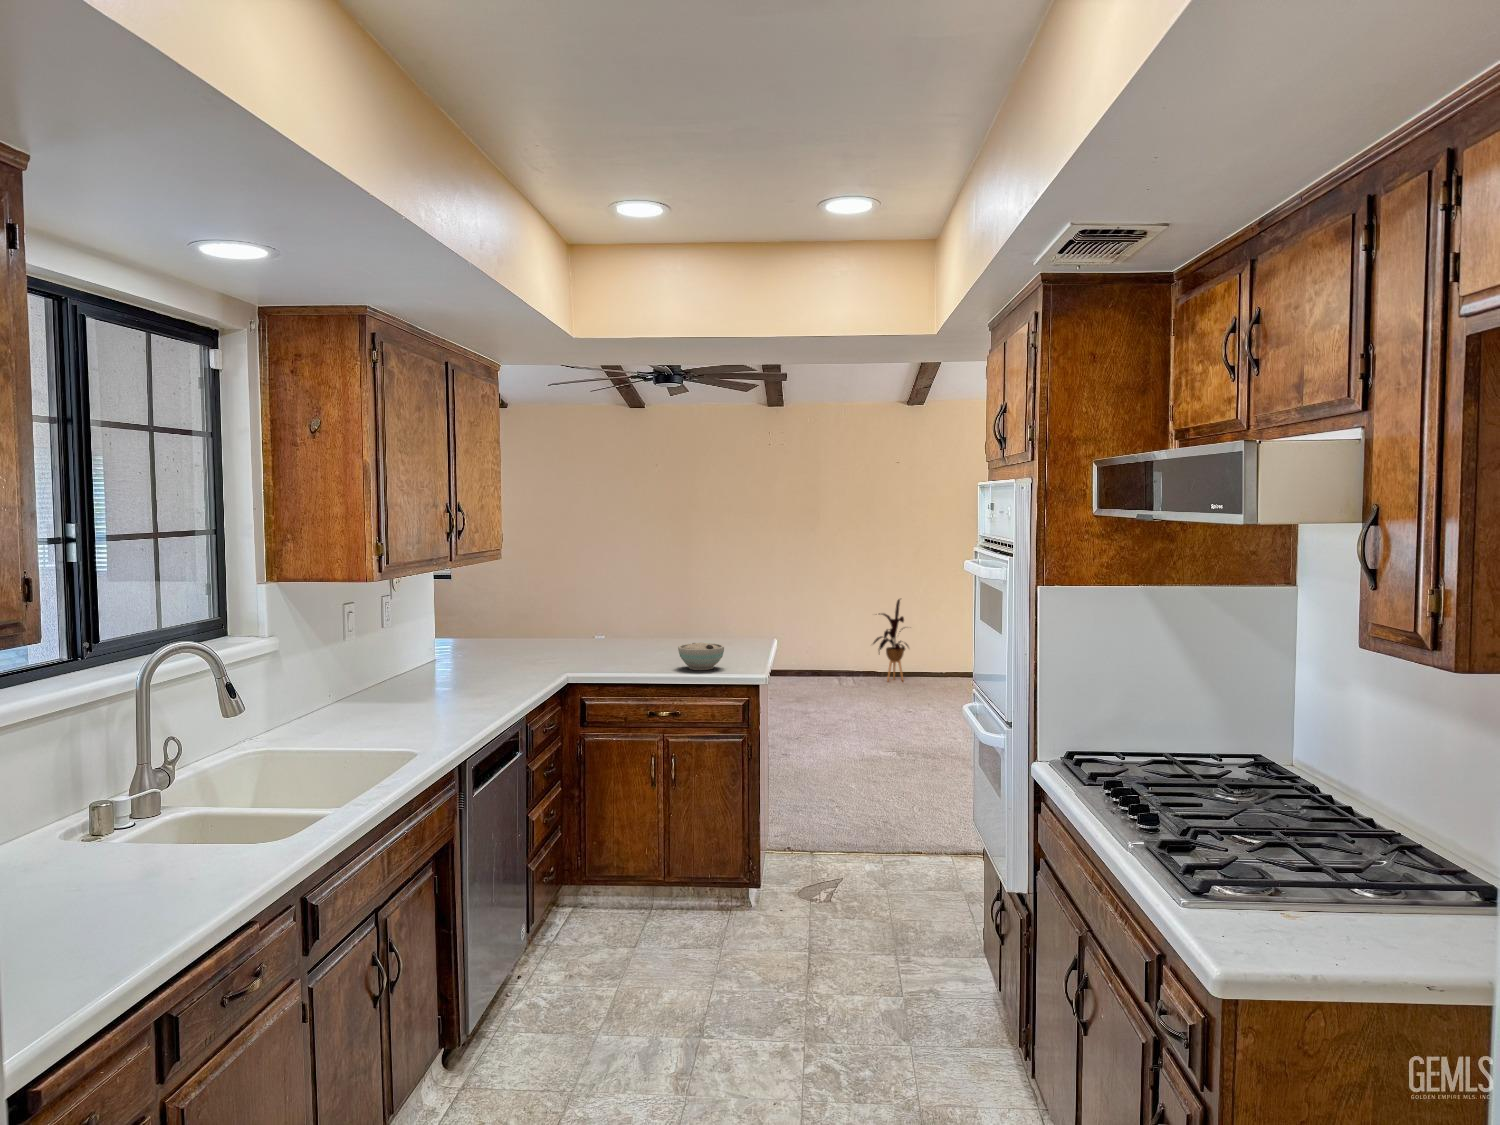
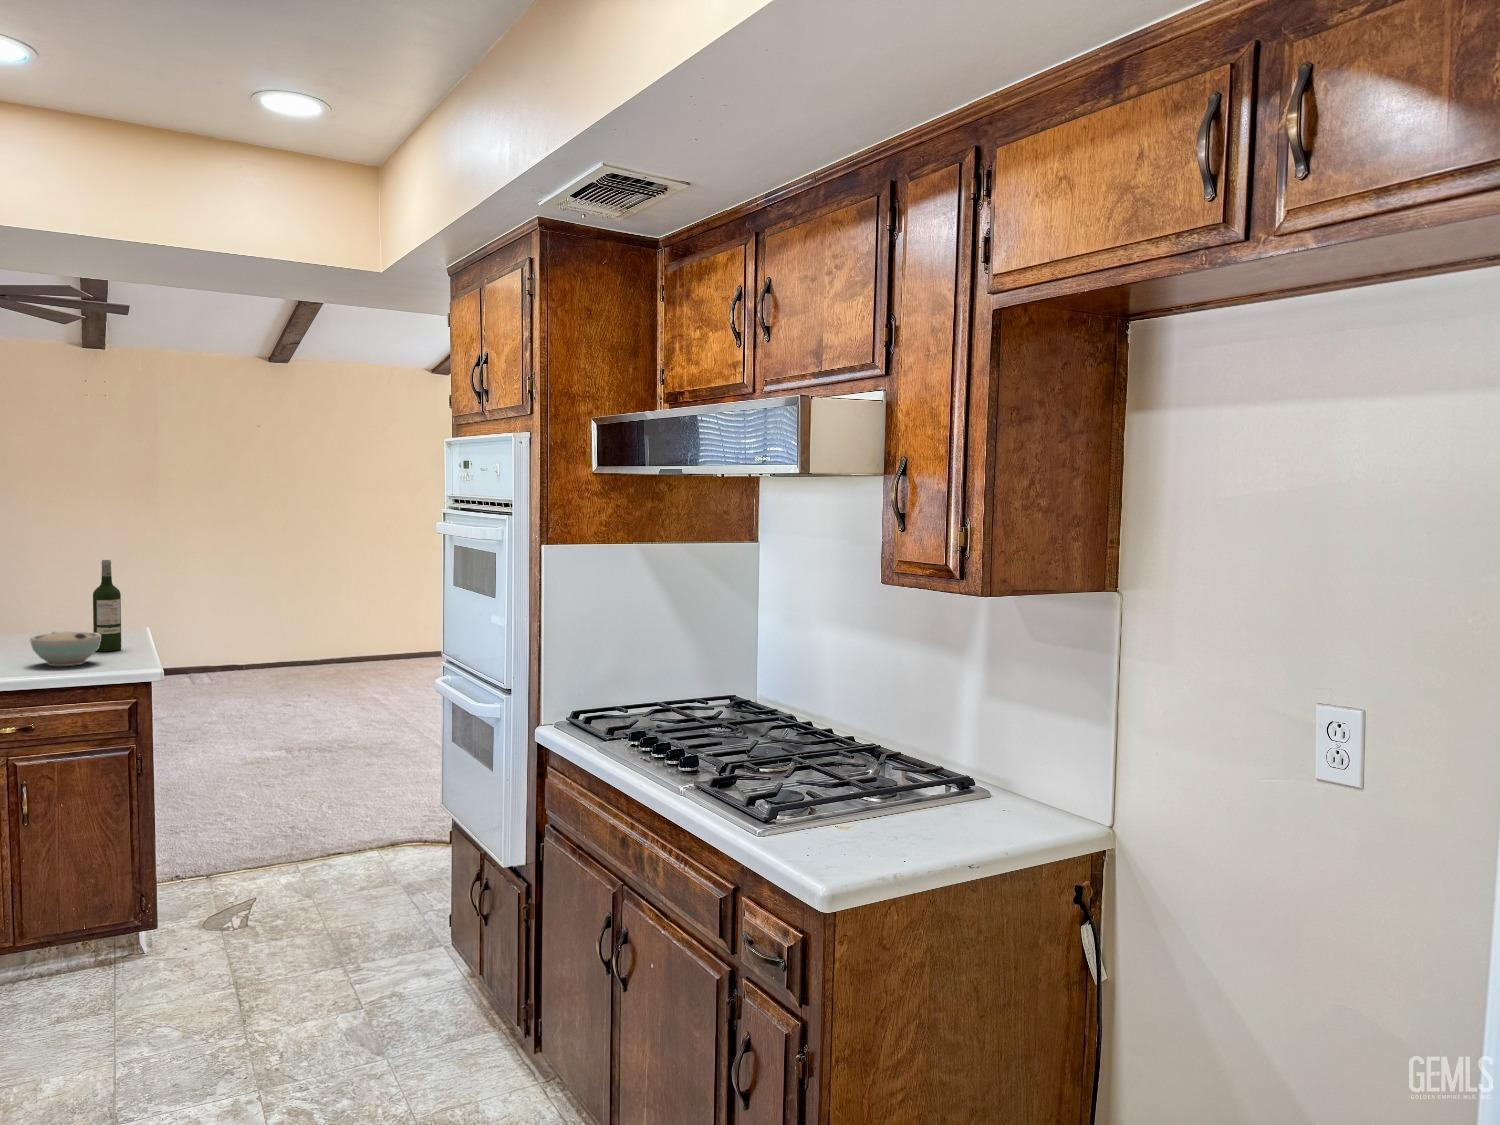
wine bottle: none [724,585,743,659] -> present [93,560,121,651]
house plant: present [873,599,908,681] -> none [234,585,284,677]

